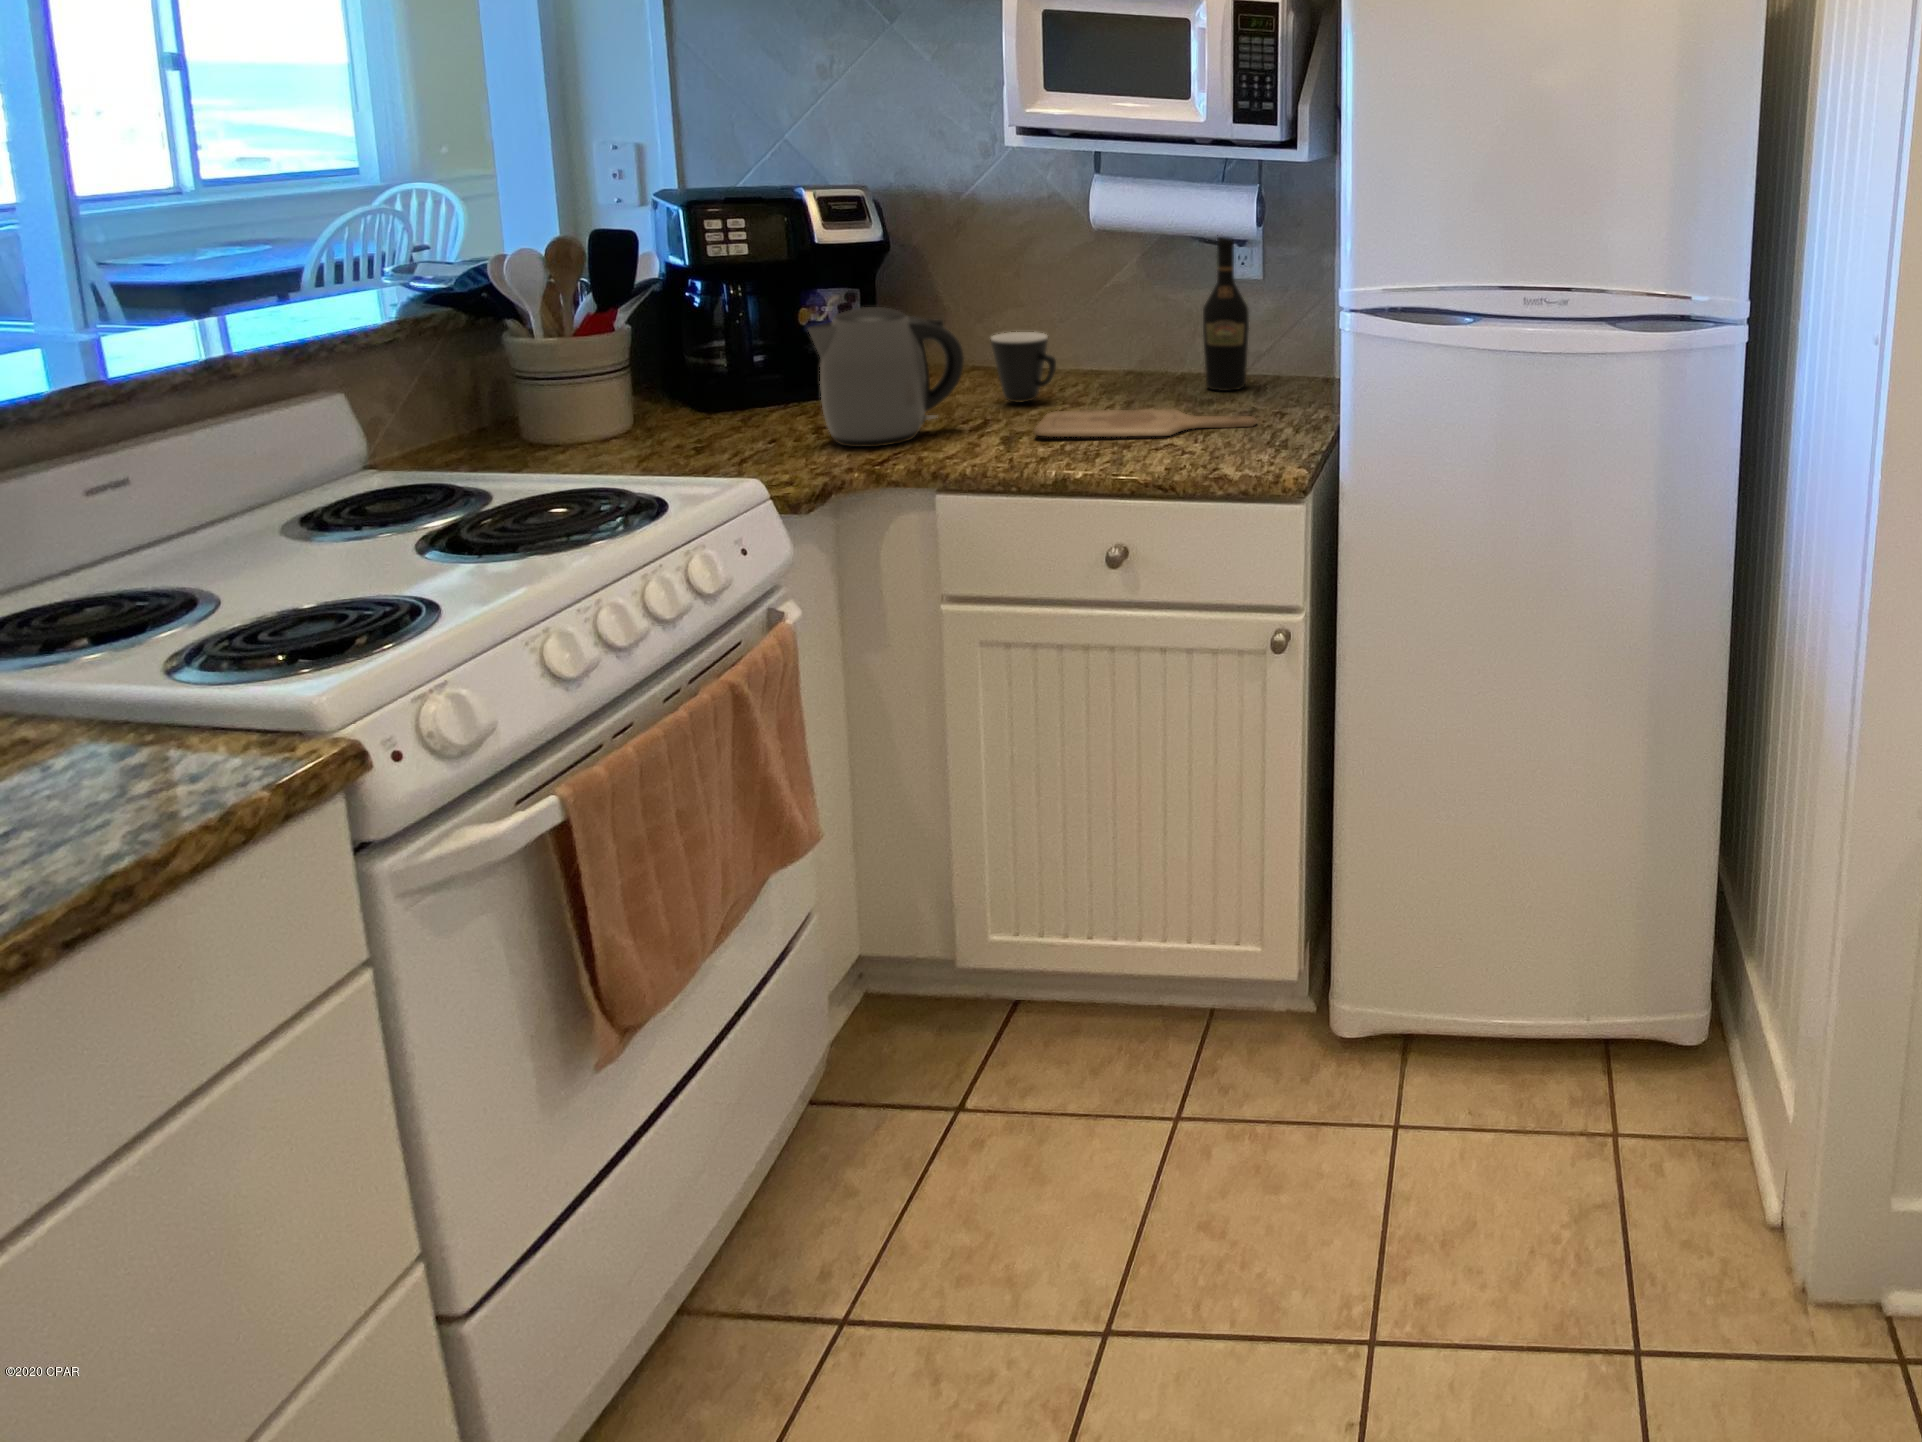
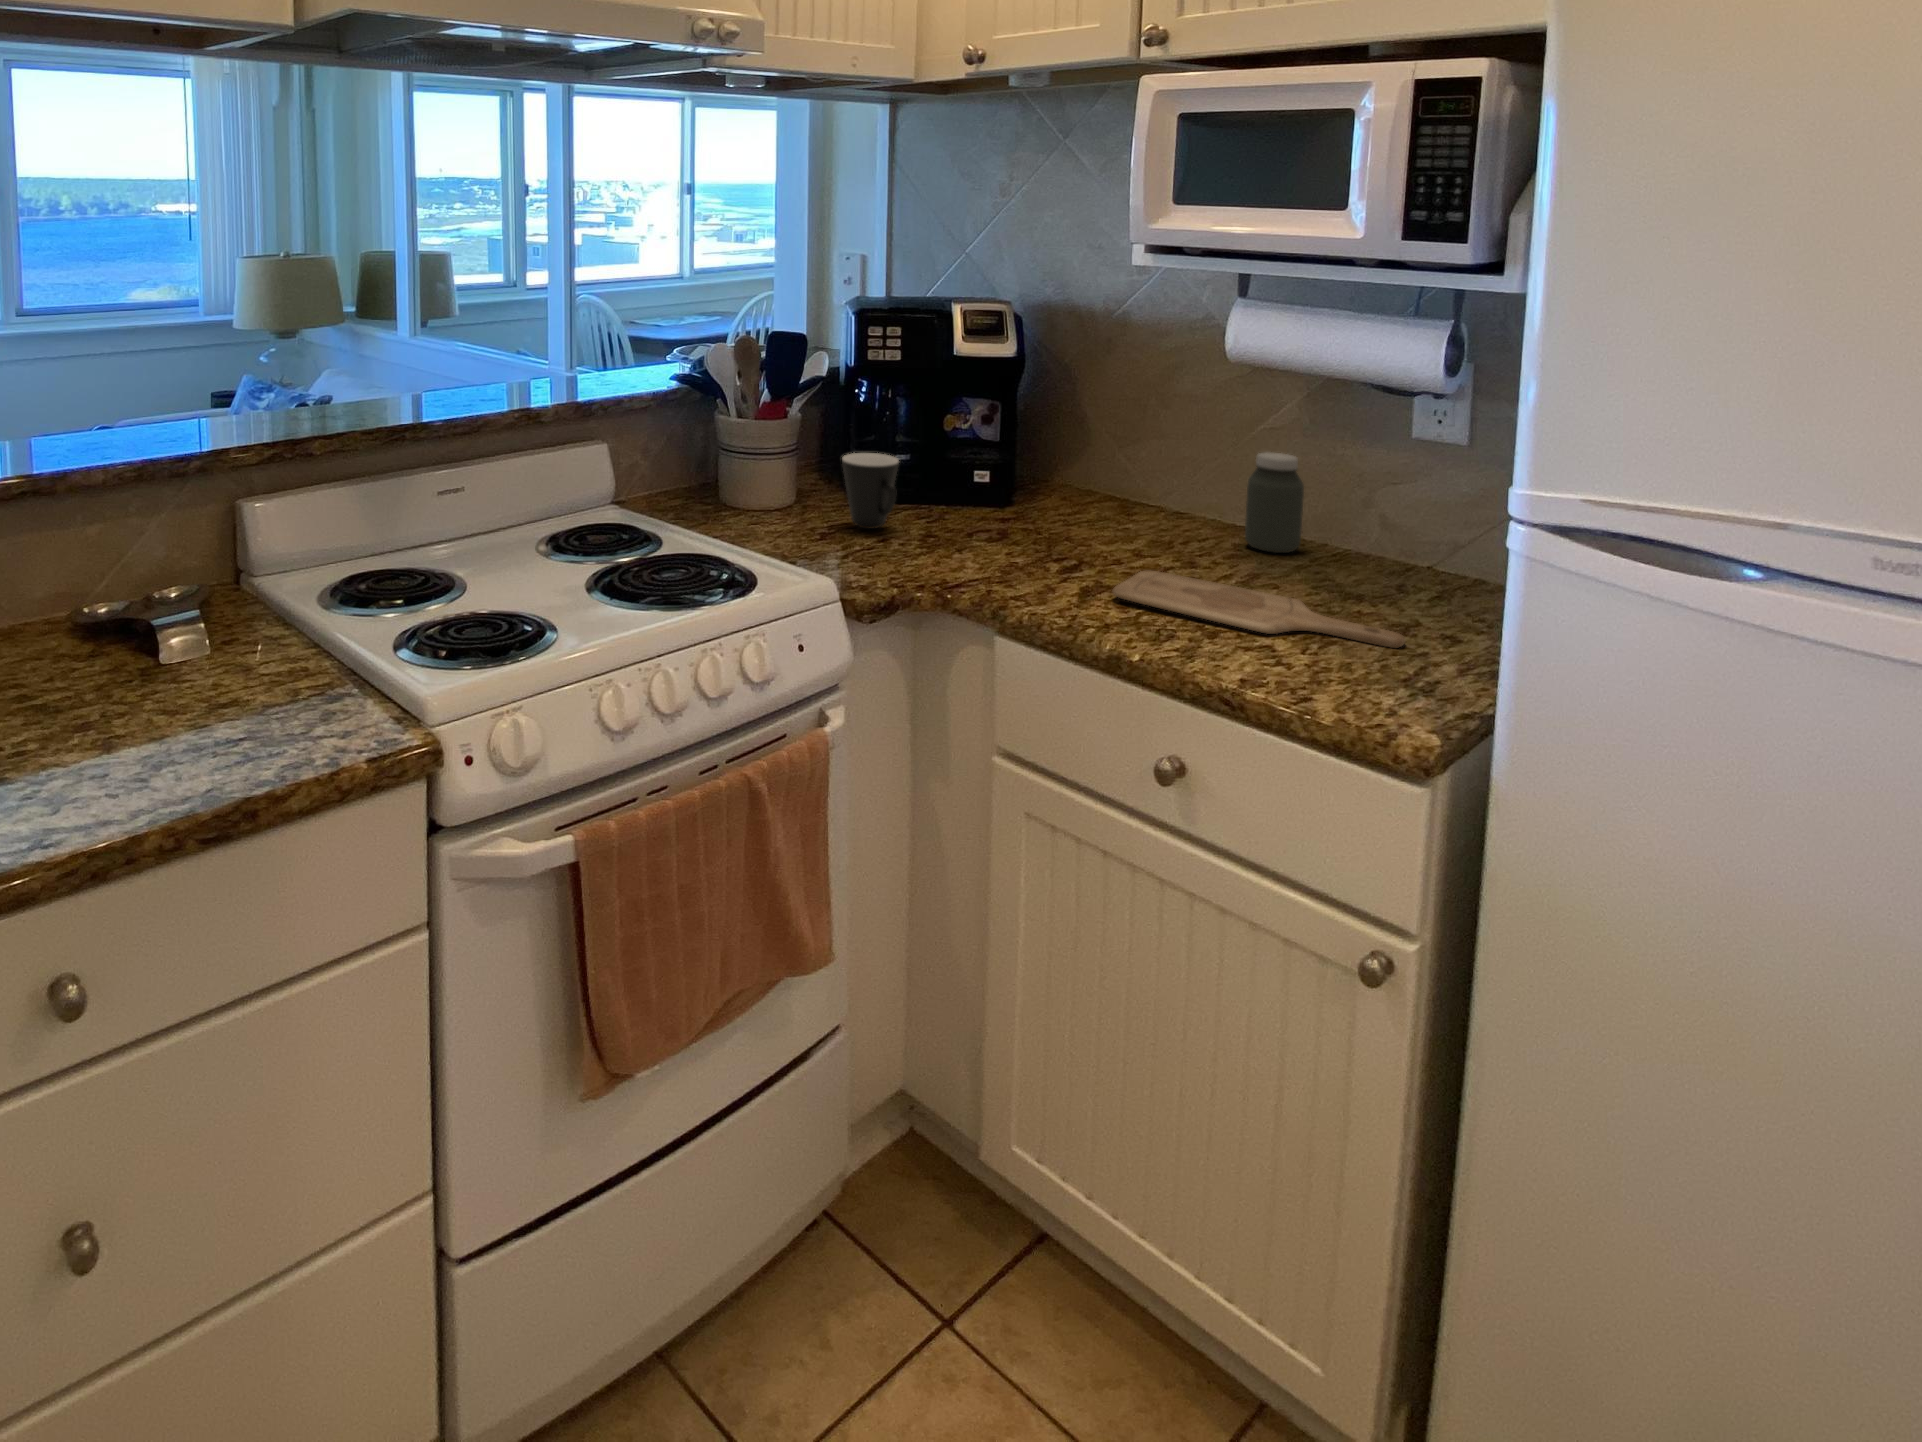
wine bottle: present [1203,235,1249,391] -> none [1370,376,1440,588]
jar: none [1104,304,1148,385] -> present [1245,452,1304,553]
kettle: present [808,307,964,447] -> none [912,426,1058,572]
mug: present [991,332,1056,403] -> present [842,453,899,529]

